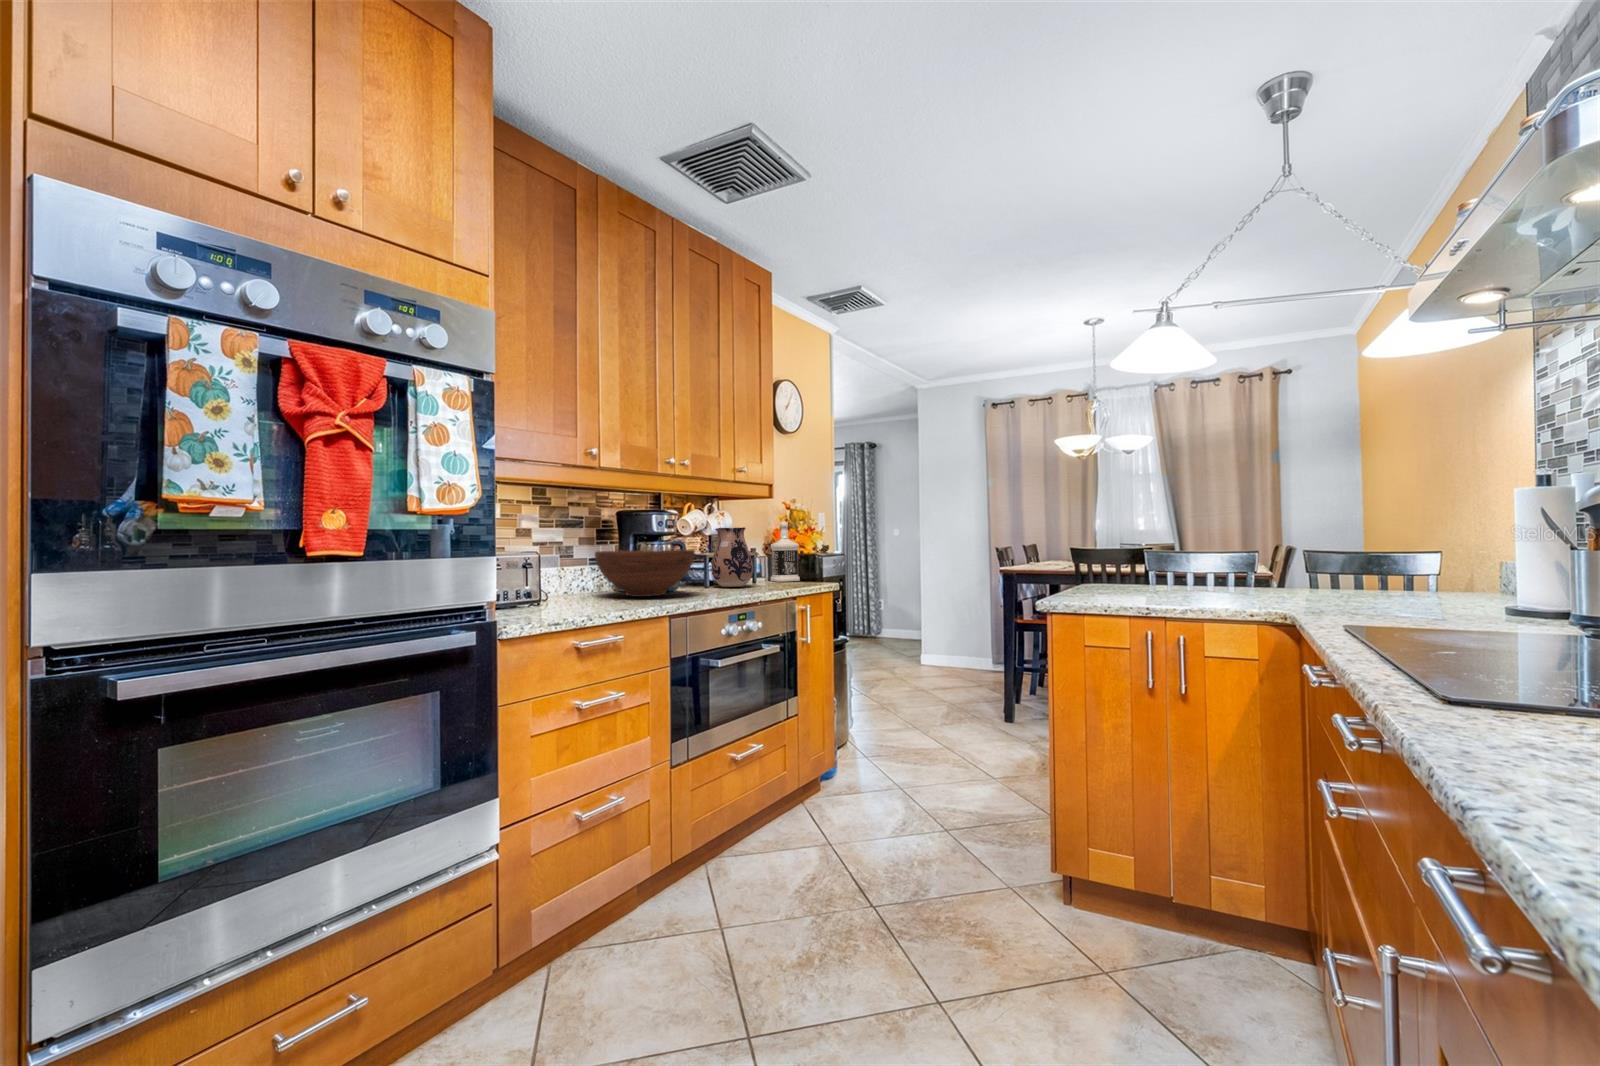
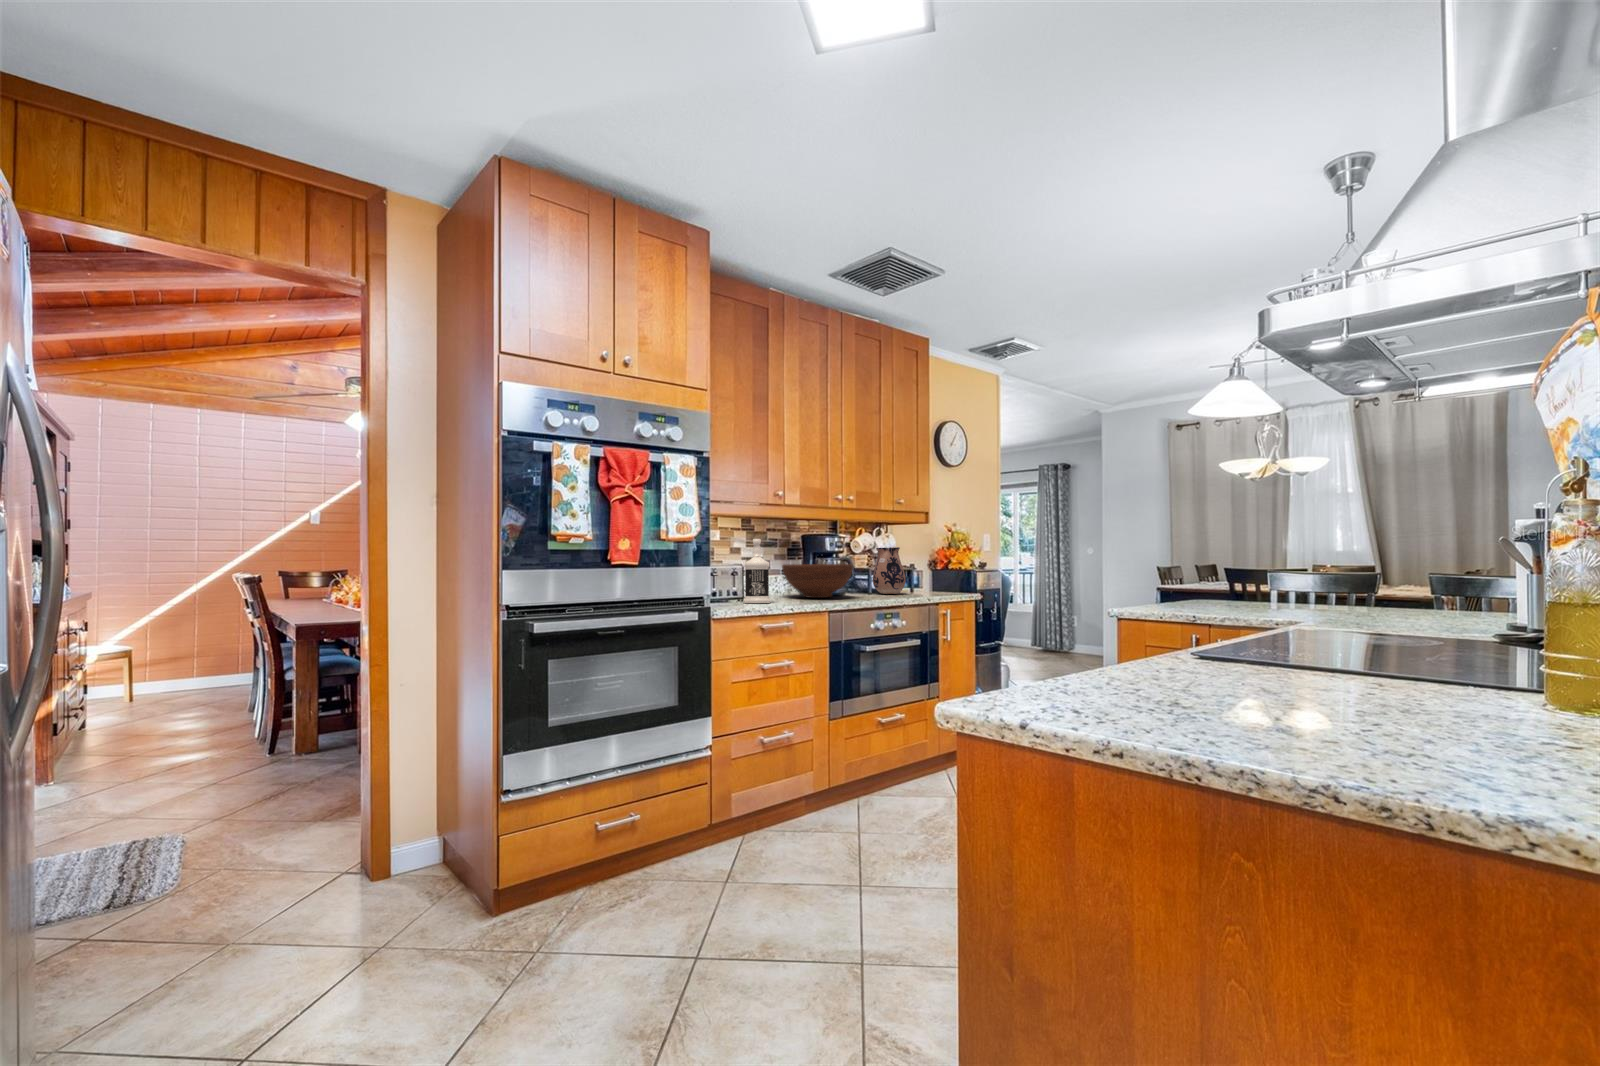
bottle: present [771,522,800,582] -> present [744,539,770,603]

